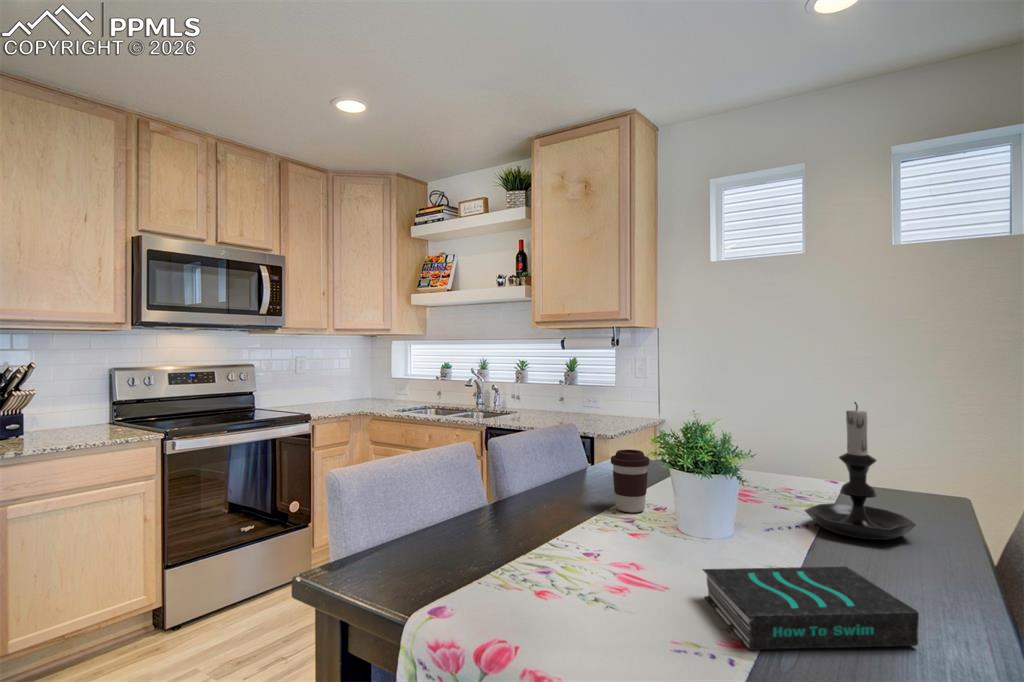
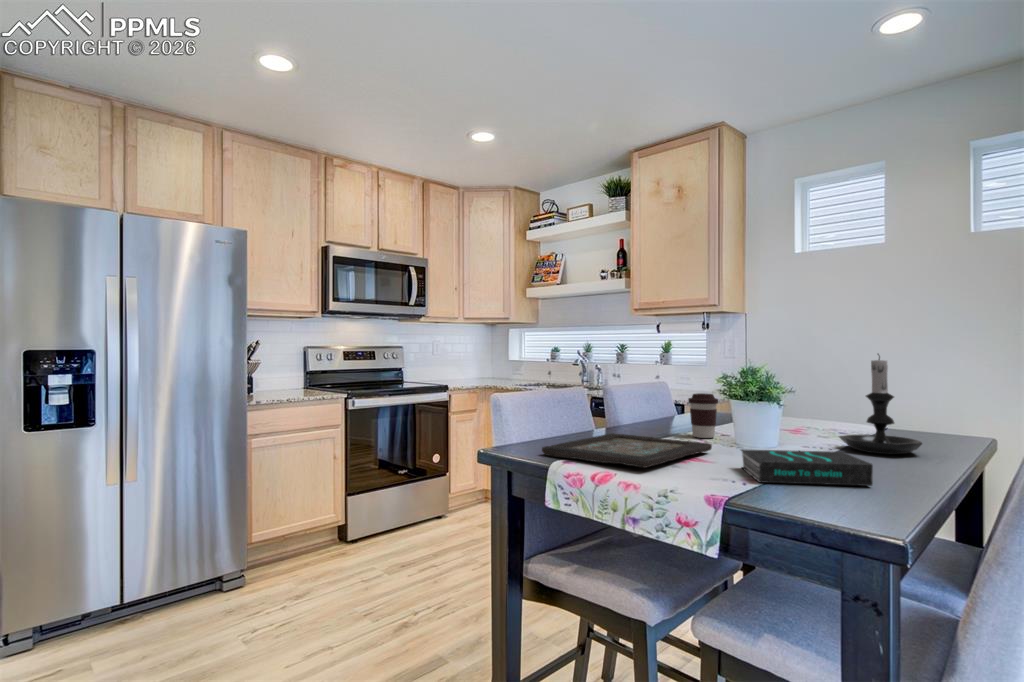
decorative tray: none [400,516,652,622] -> present [542,433,712,468]

